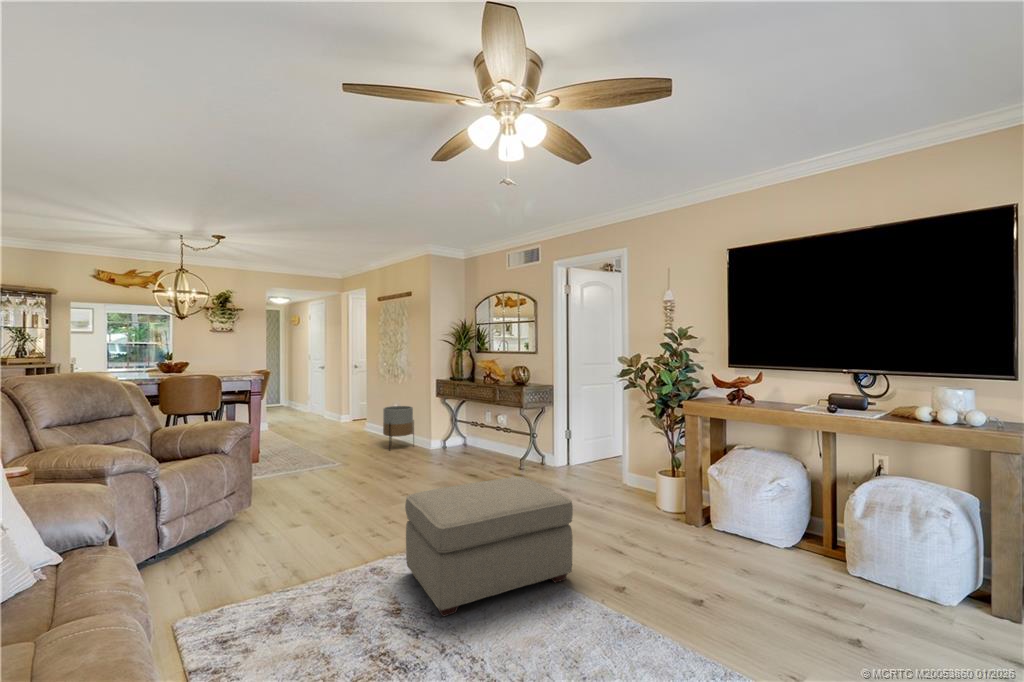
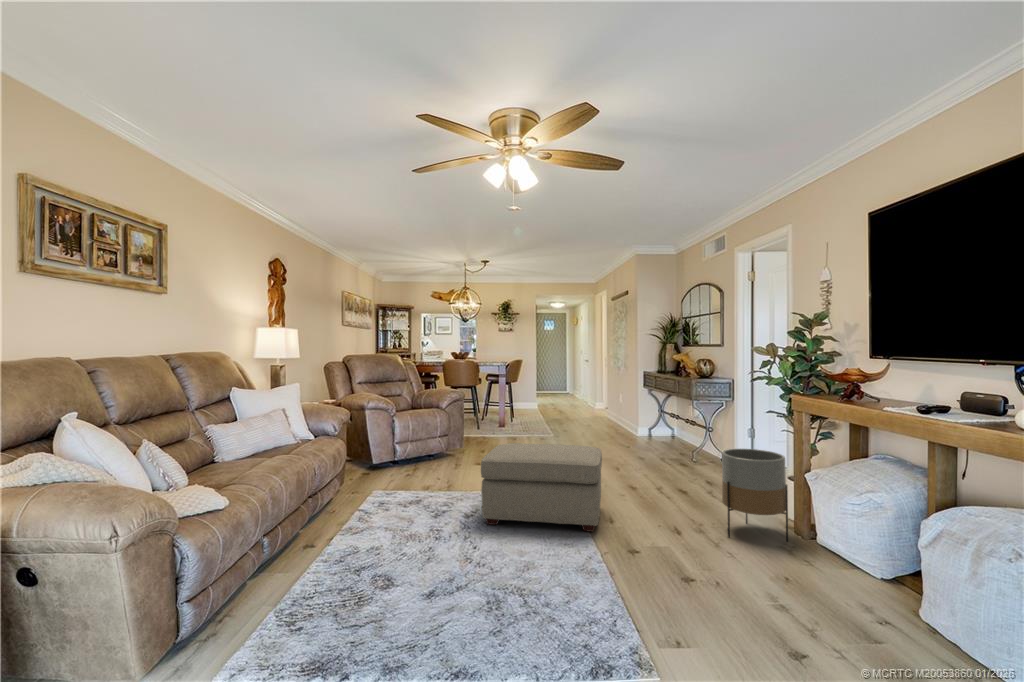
planter: present [383,406,414,450] -> present [722,449,788,542]

